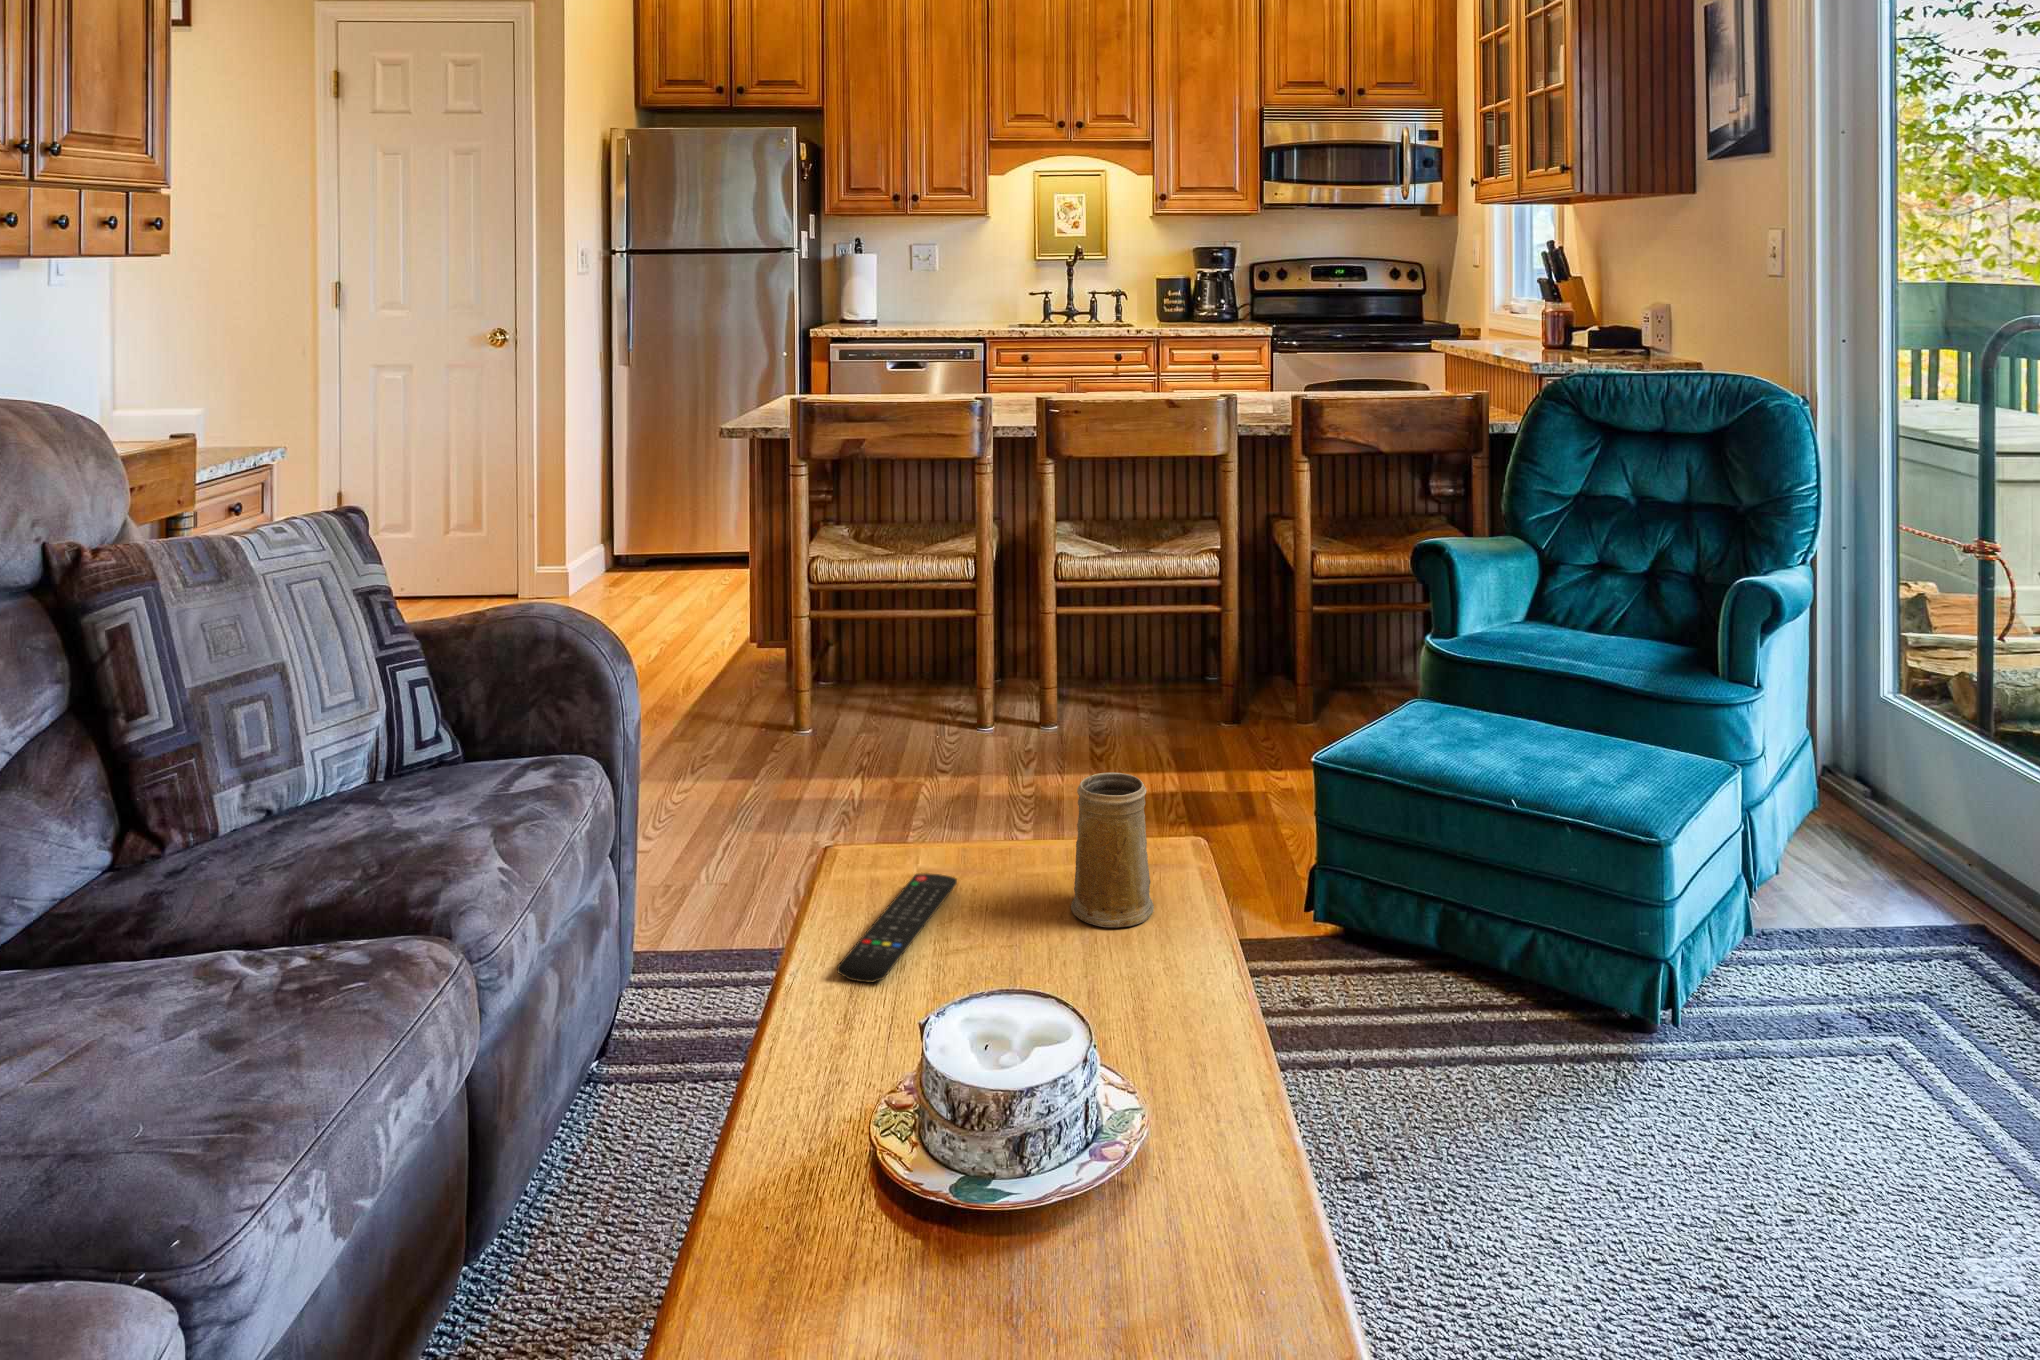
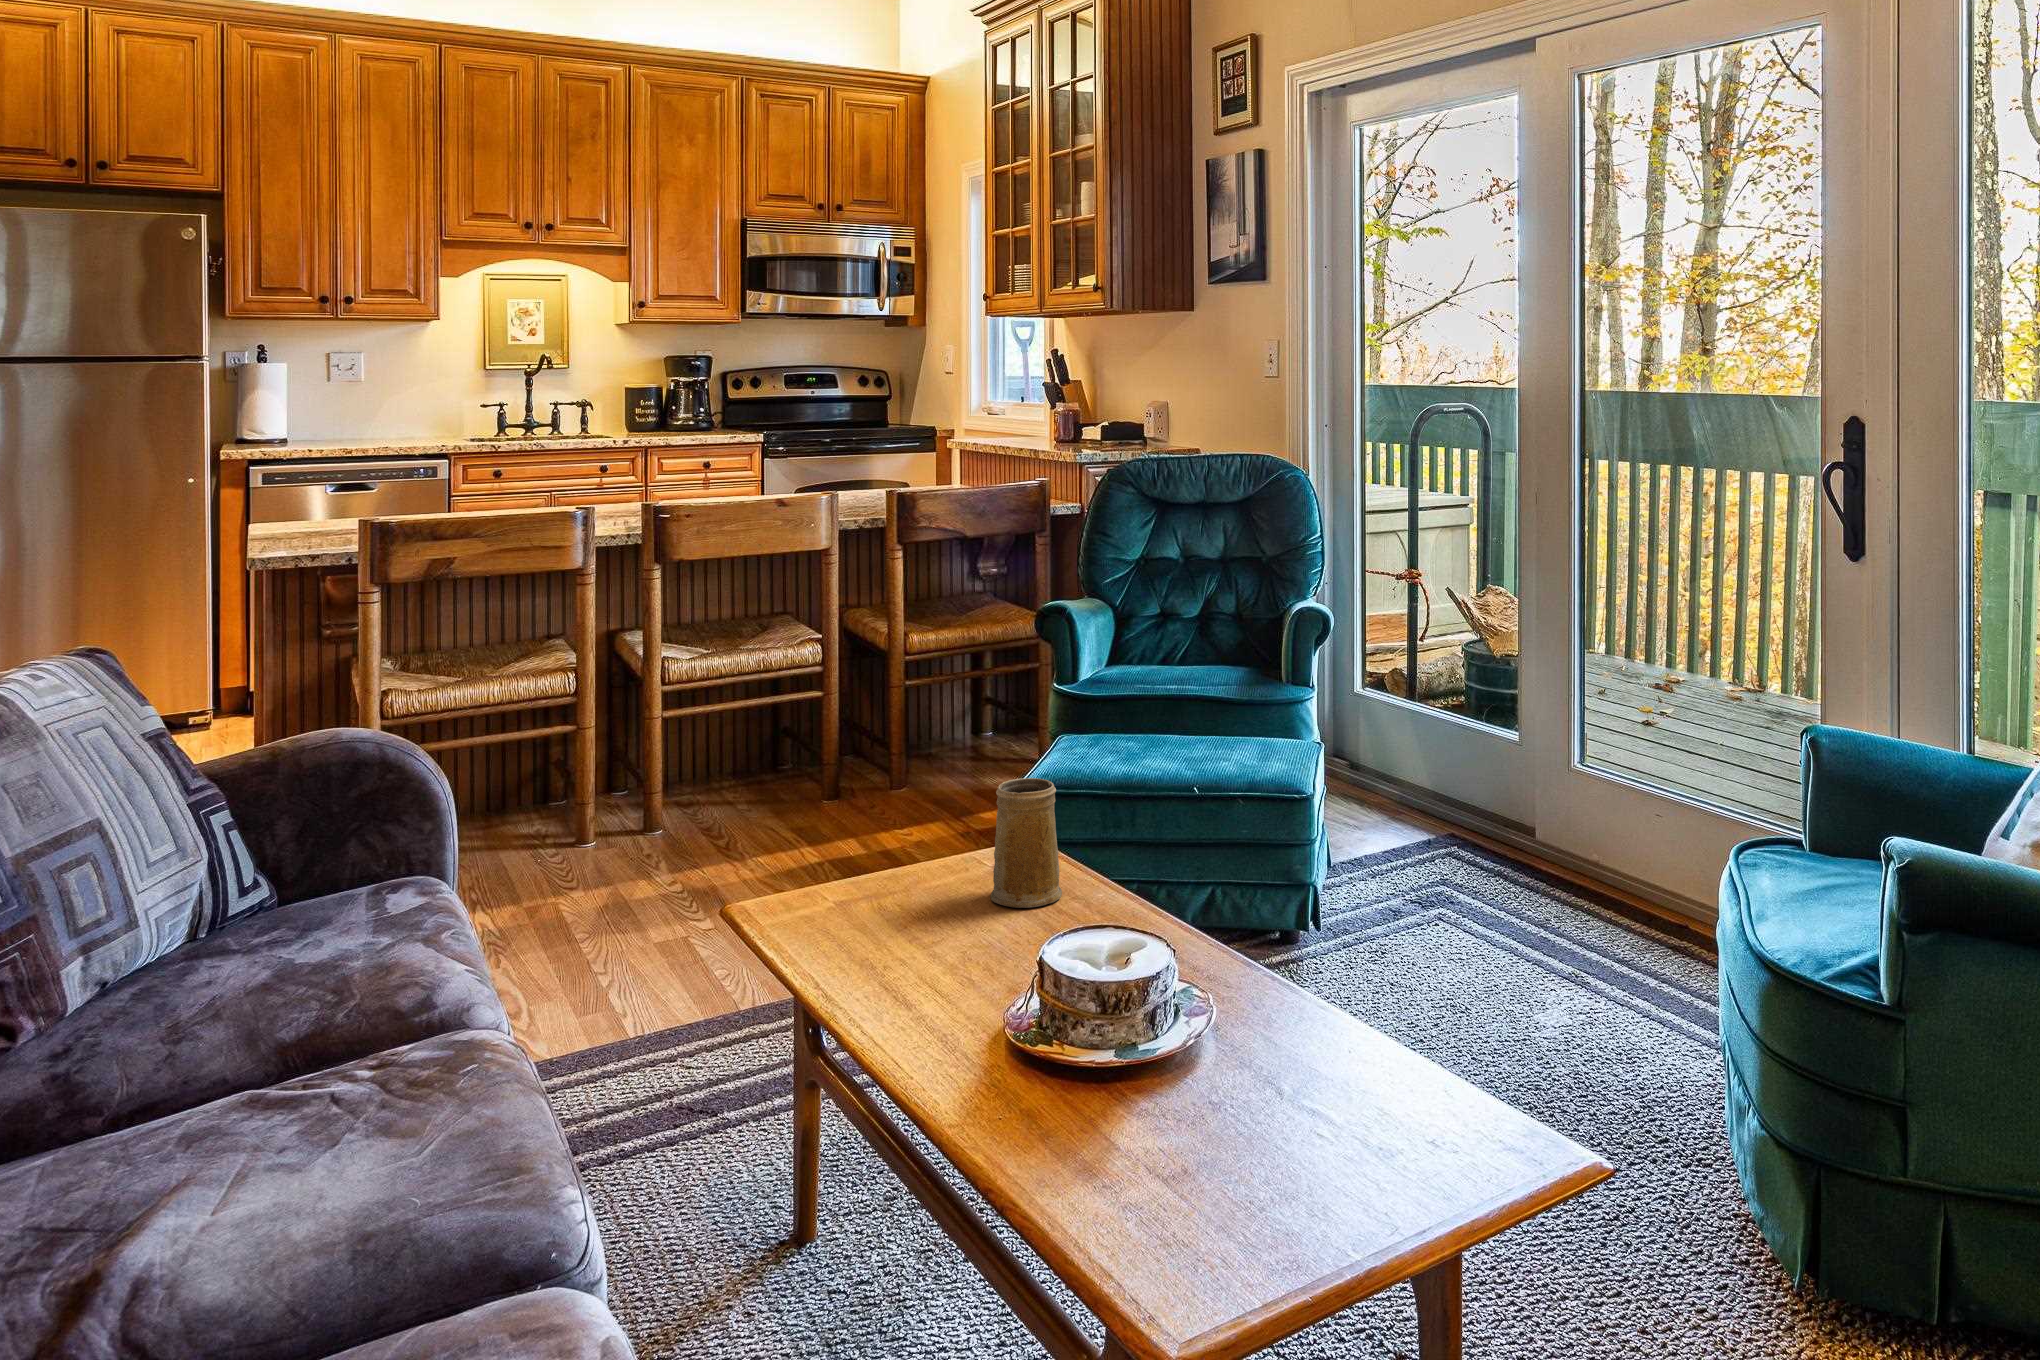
remote control: present [837,873,957,982] -> none [840,900,898,982]

